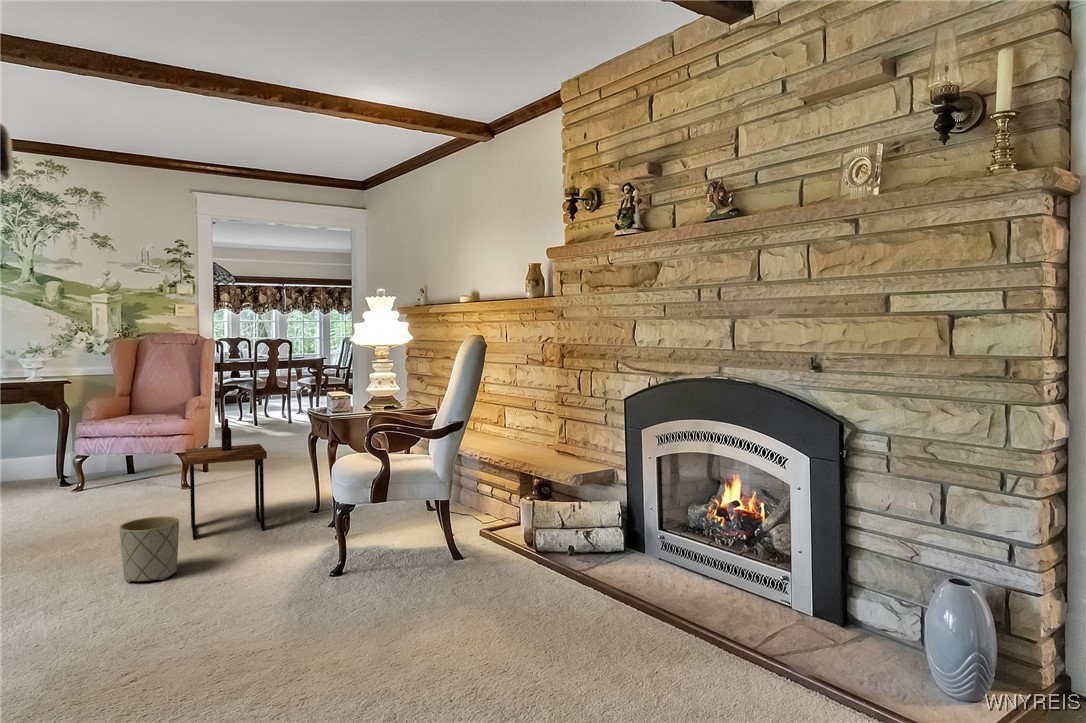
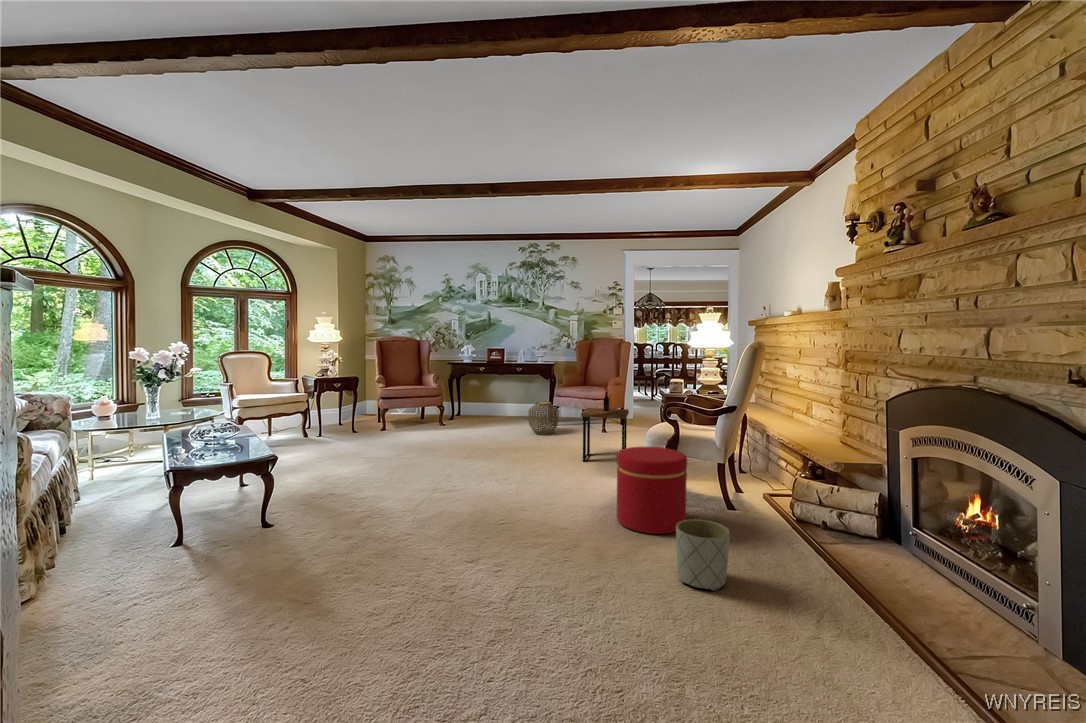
woven basket: none [36,448,102,510] -> present [529,401,559,435]
ottoman: none [325,491,429,621] -> present [617,447,687,534]
planter: present [120,517,179,583] -> present [676,519,730,591]

